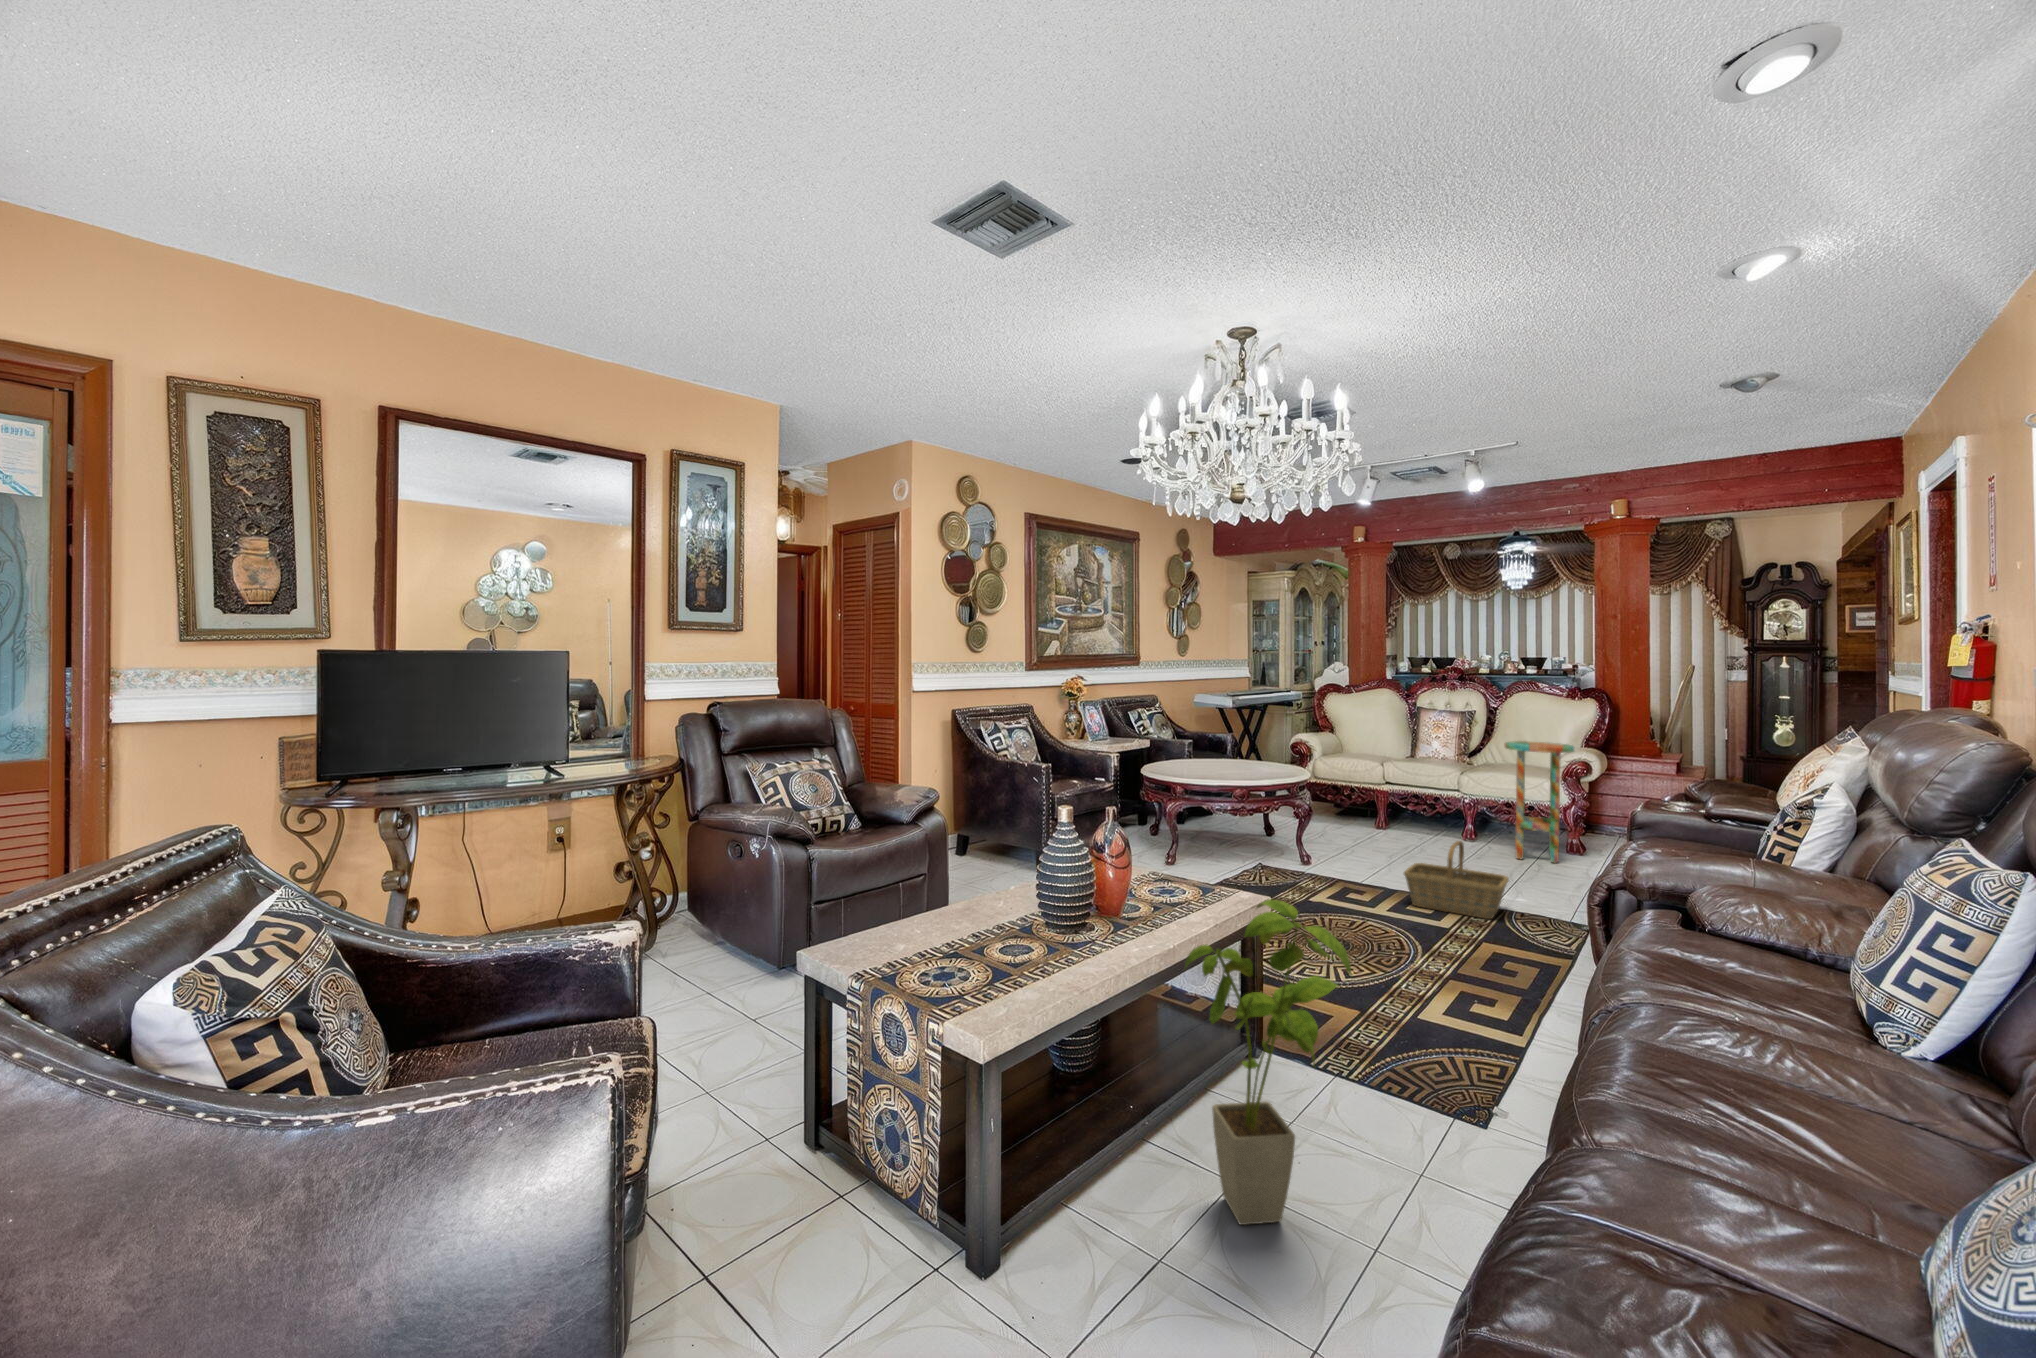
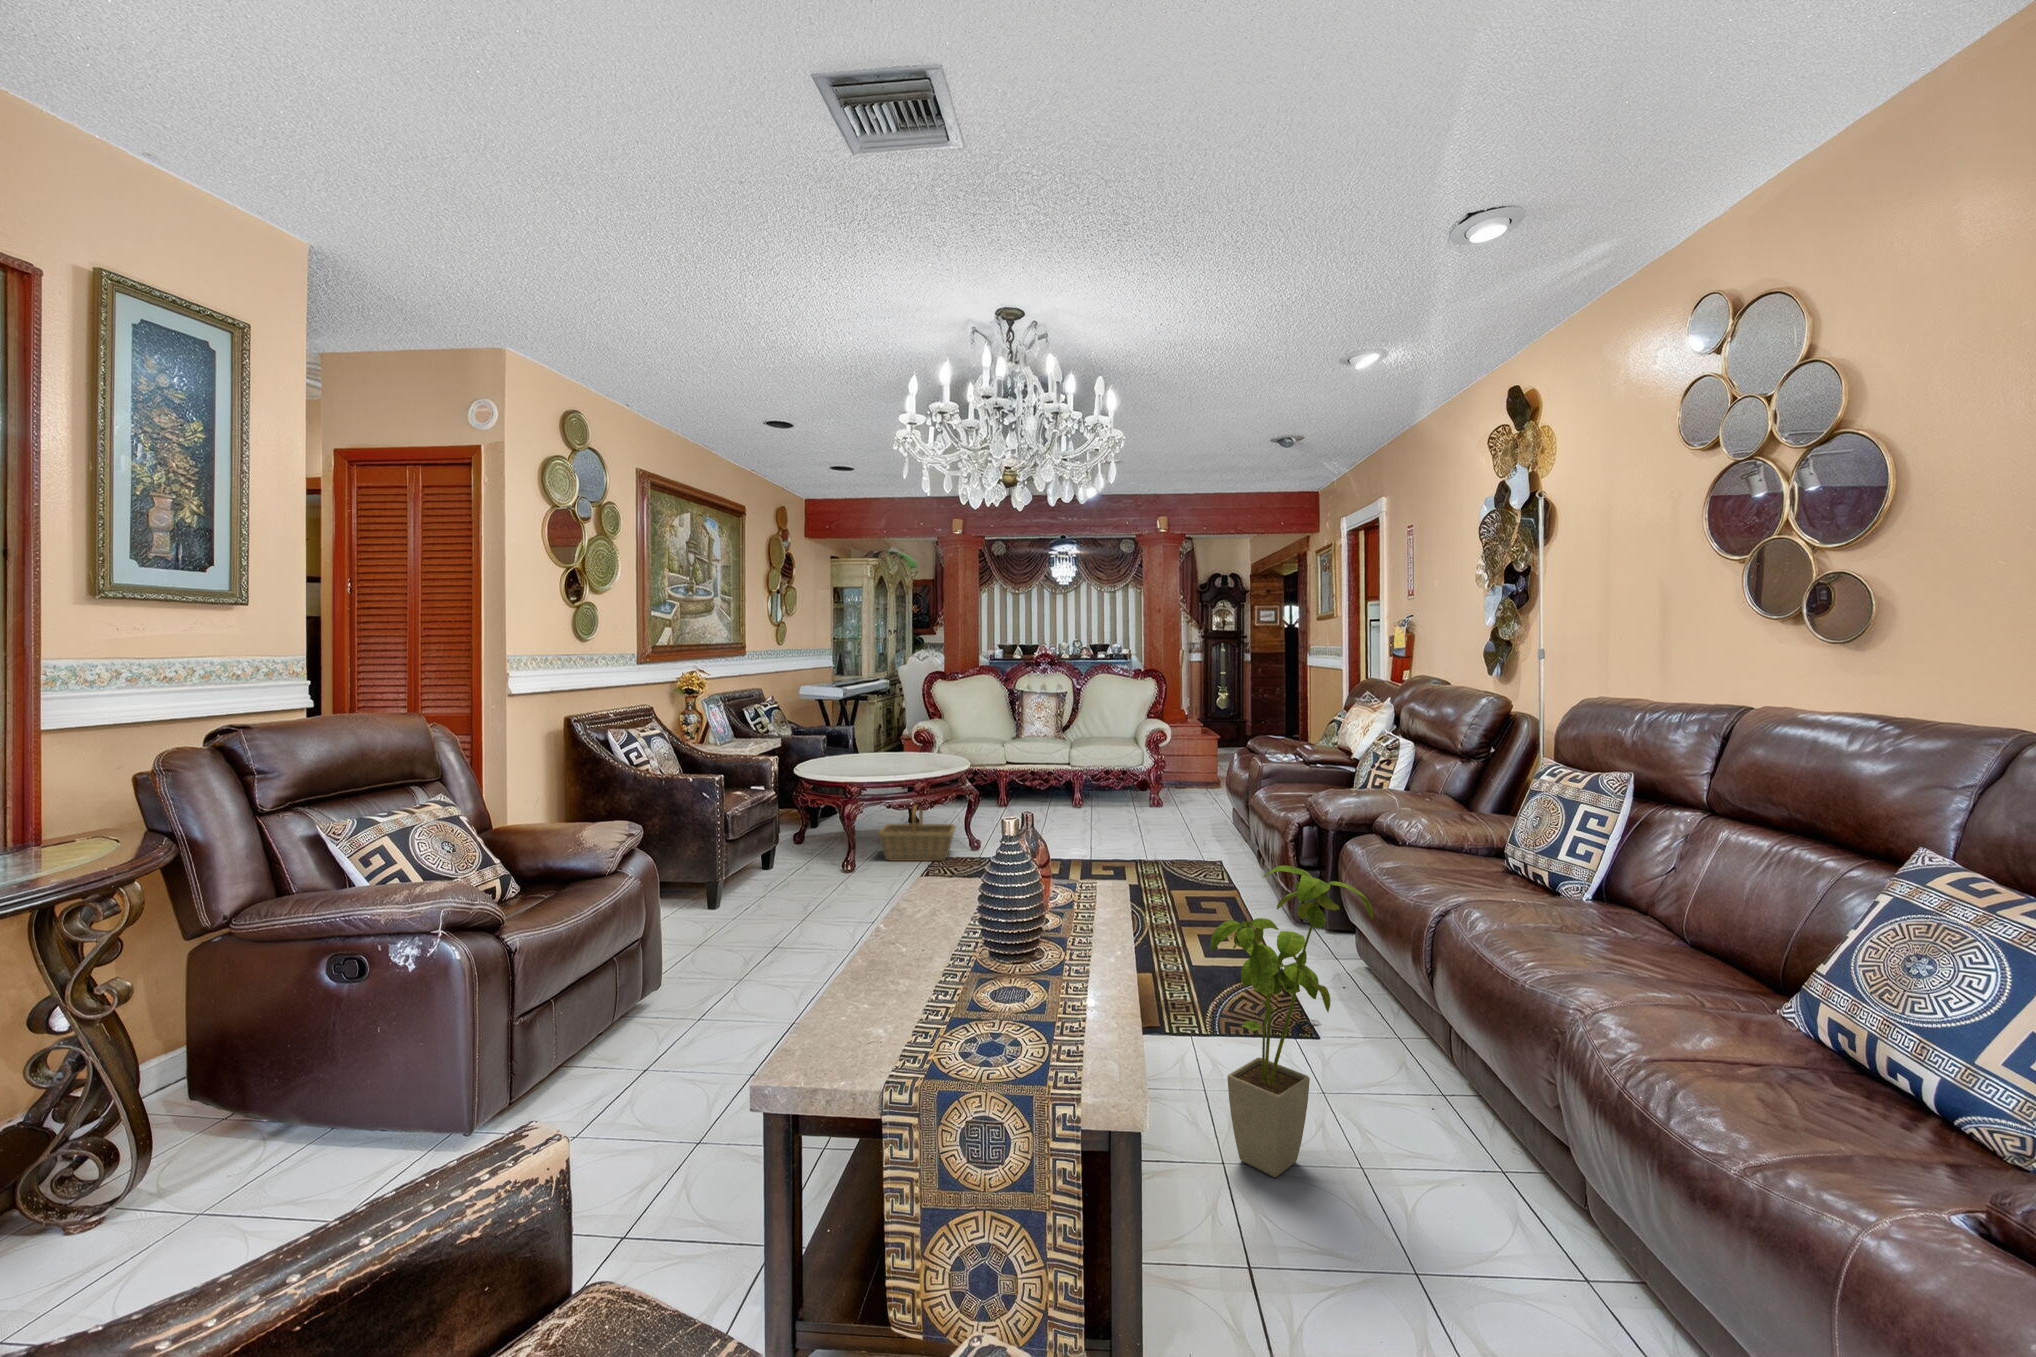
side table: present [1505,741,1574,863] -> none [1114,717,1165,819]
basket: present [1404,841,1509,919] -> present [878,804,956,861]

